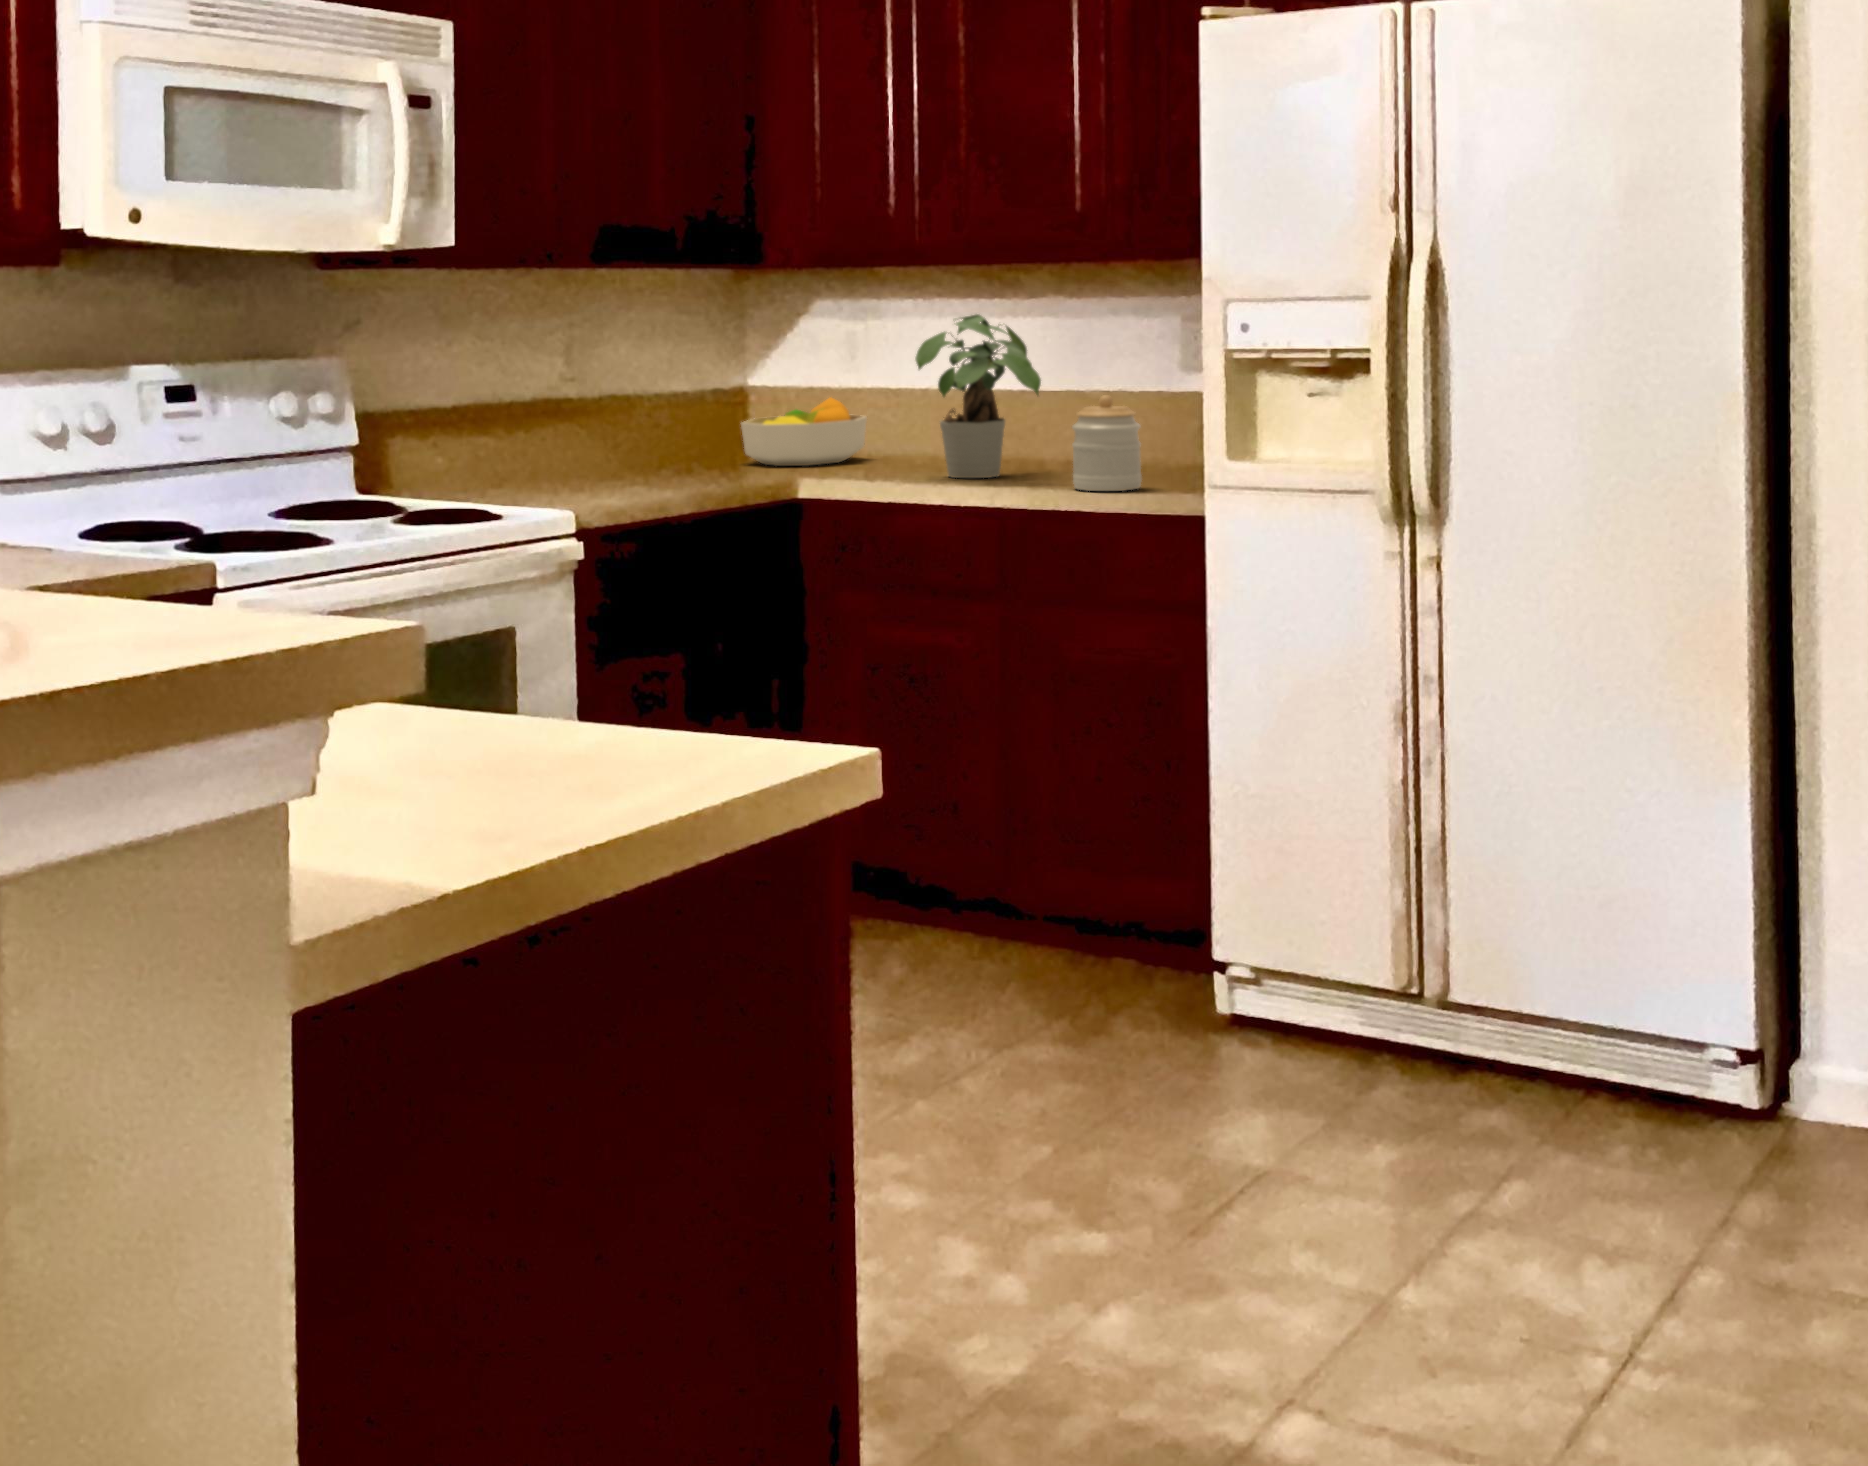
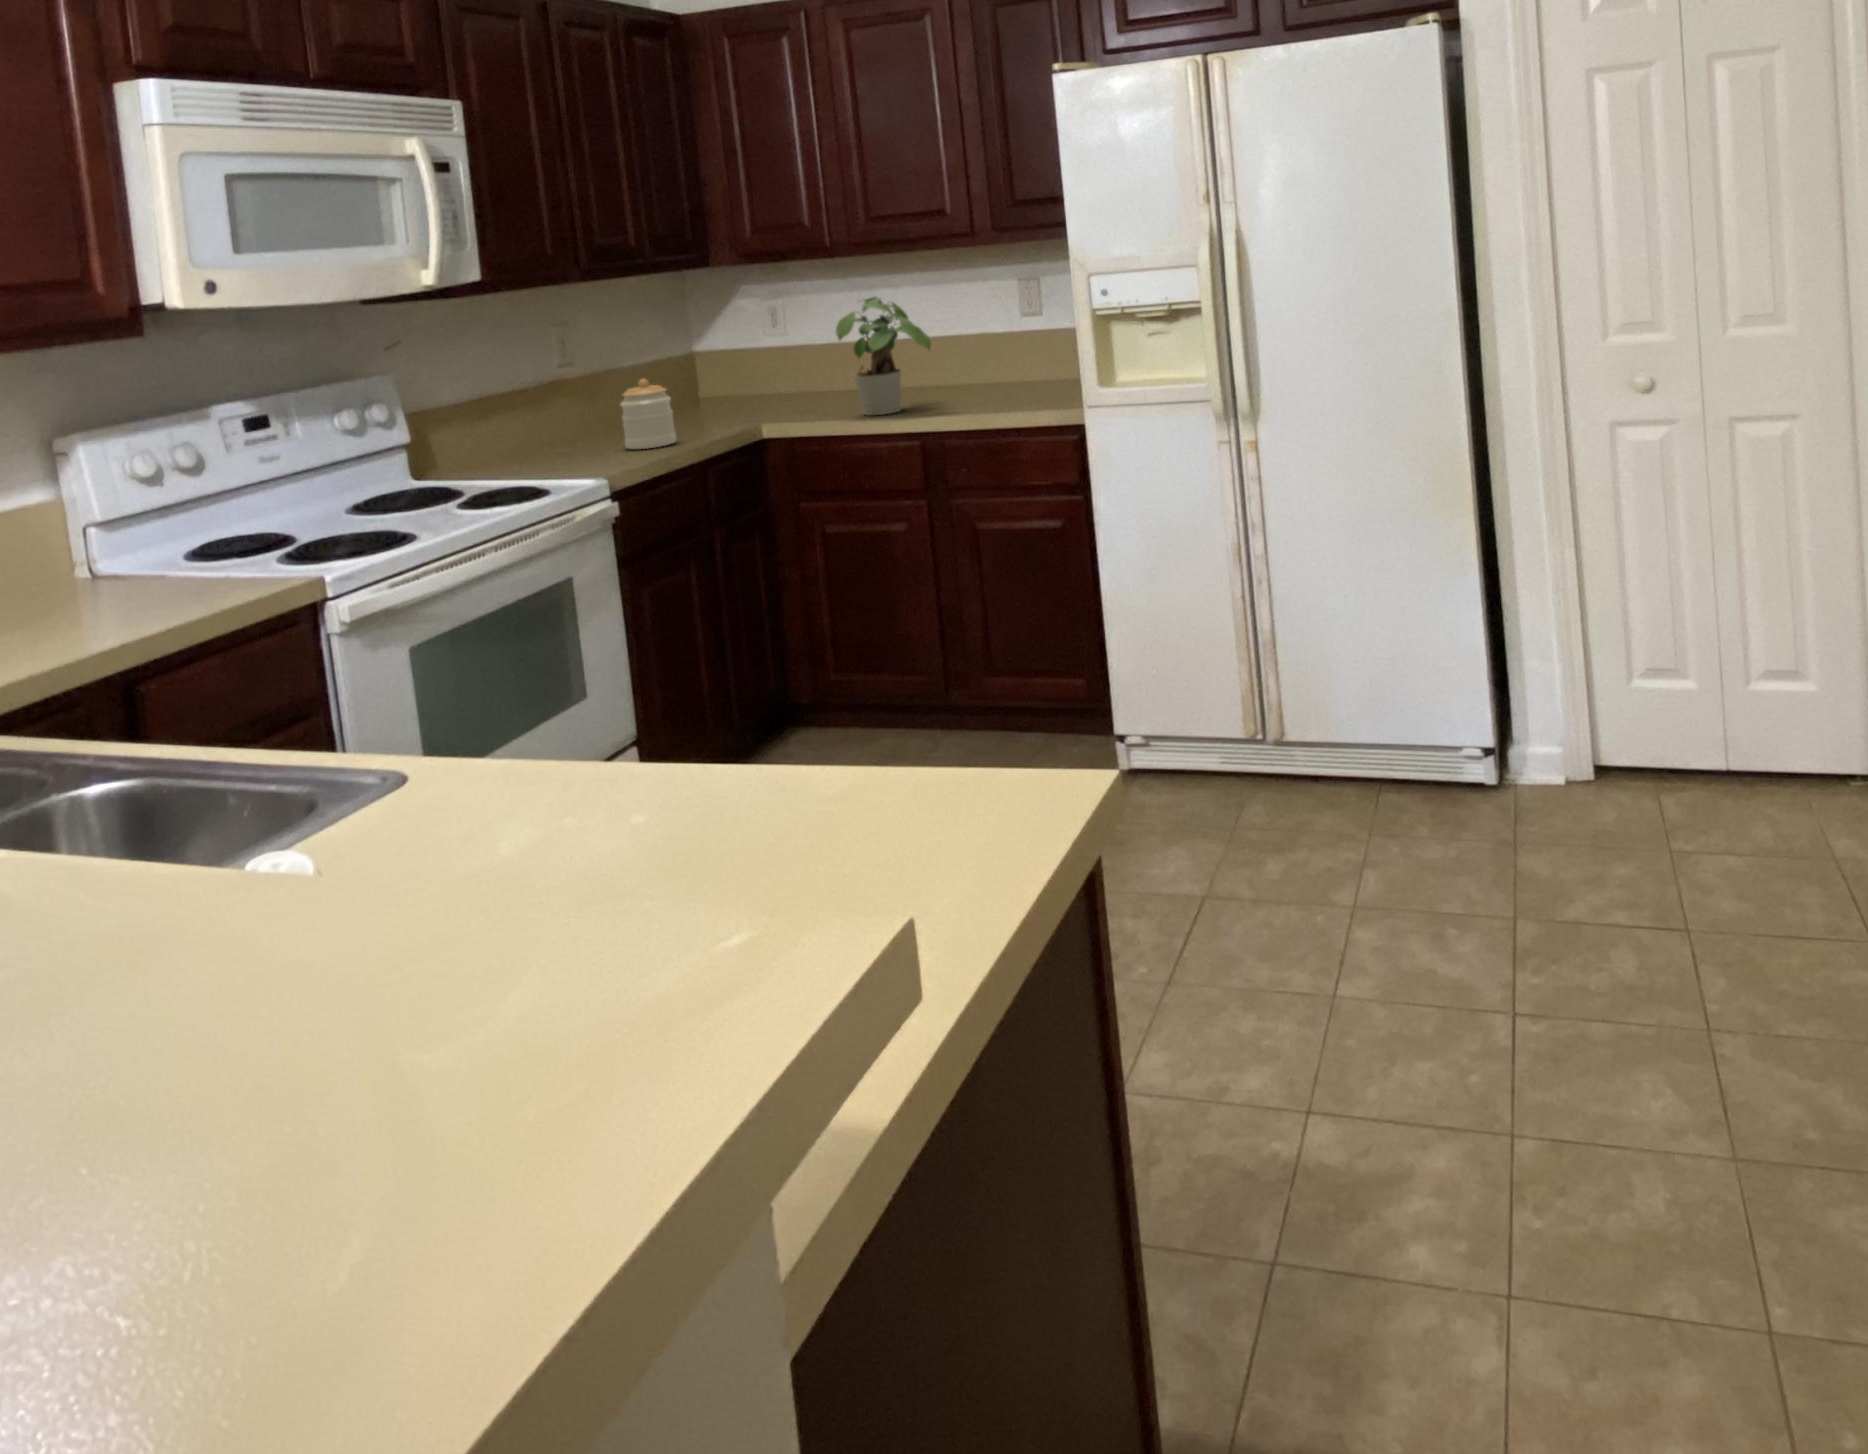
jar: present [1072,395,1141,491] -> present [620,379,676,449]
fruit bowl: present [741,397,867,466] -> none [698,364,787,419]

